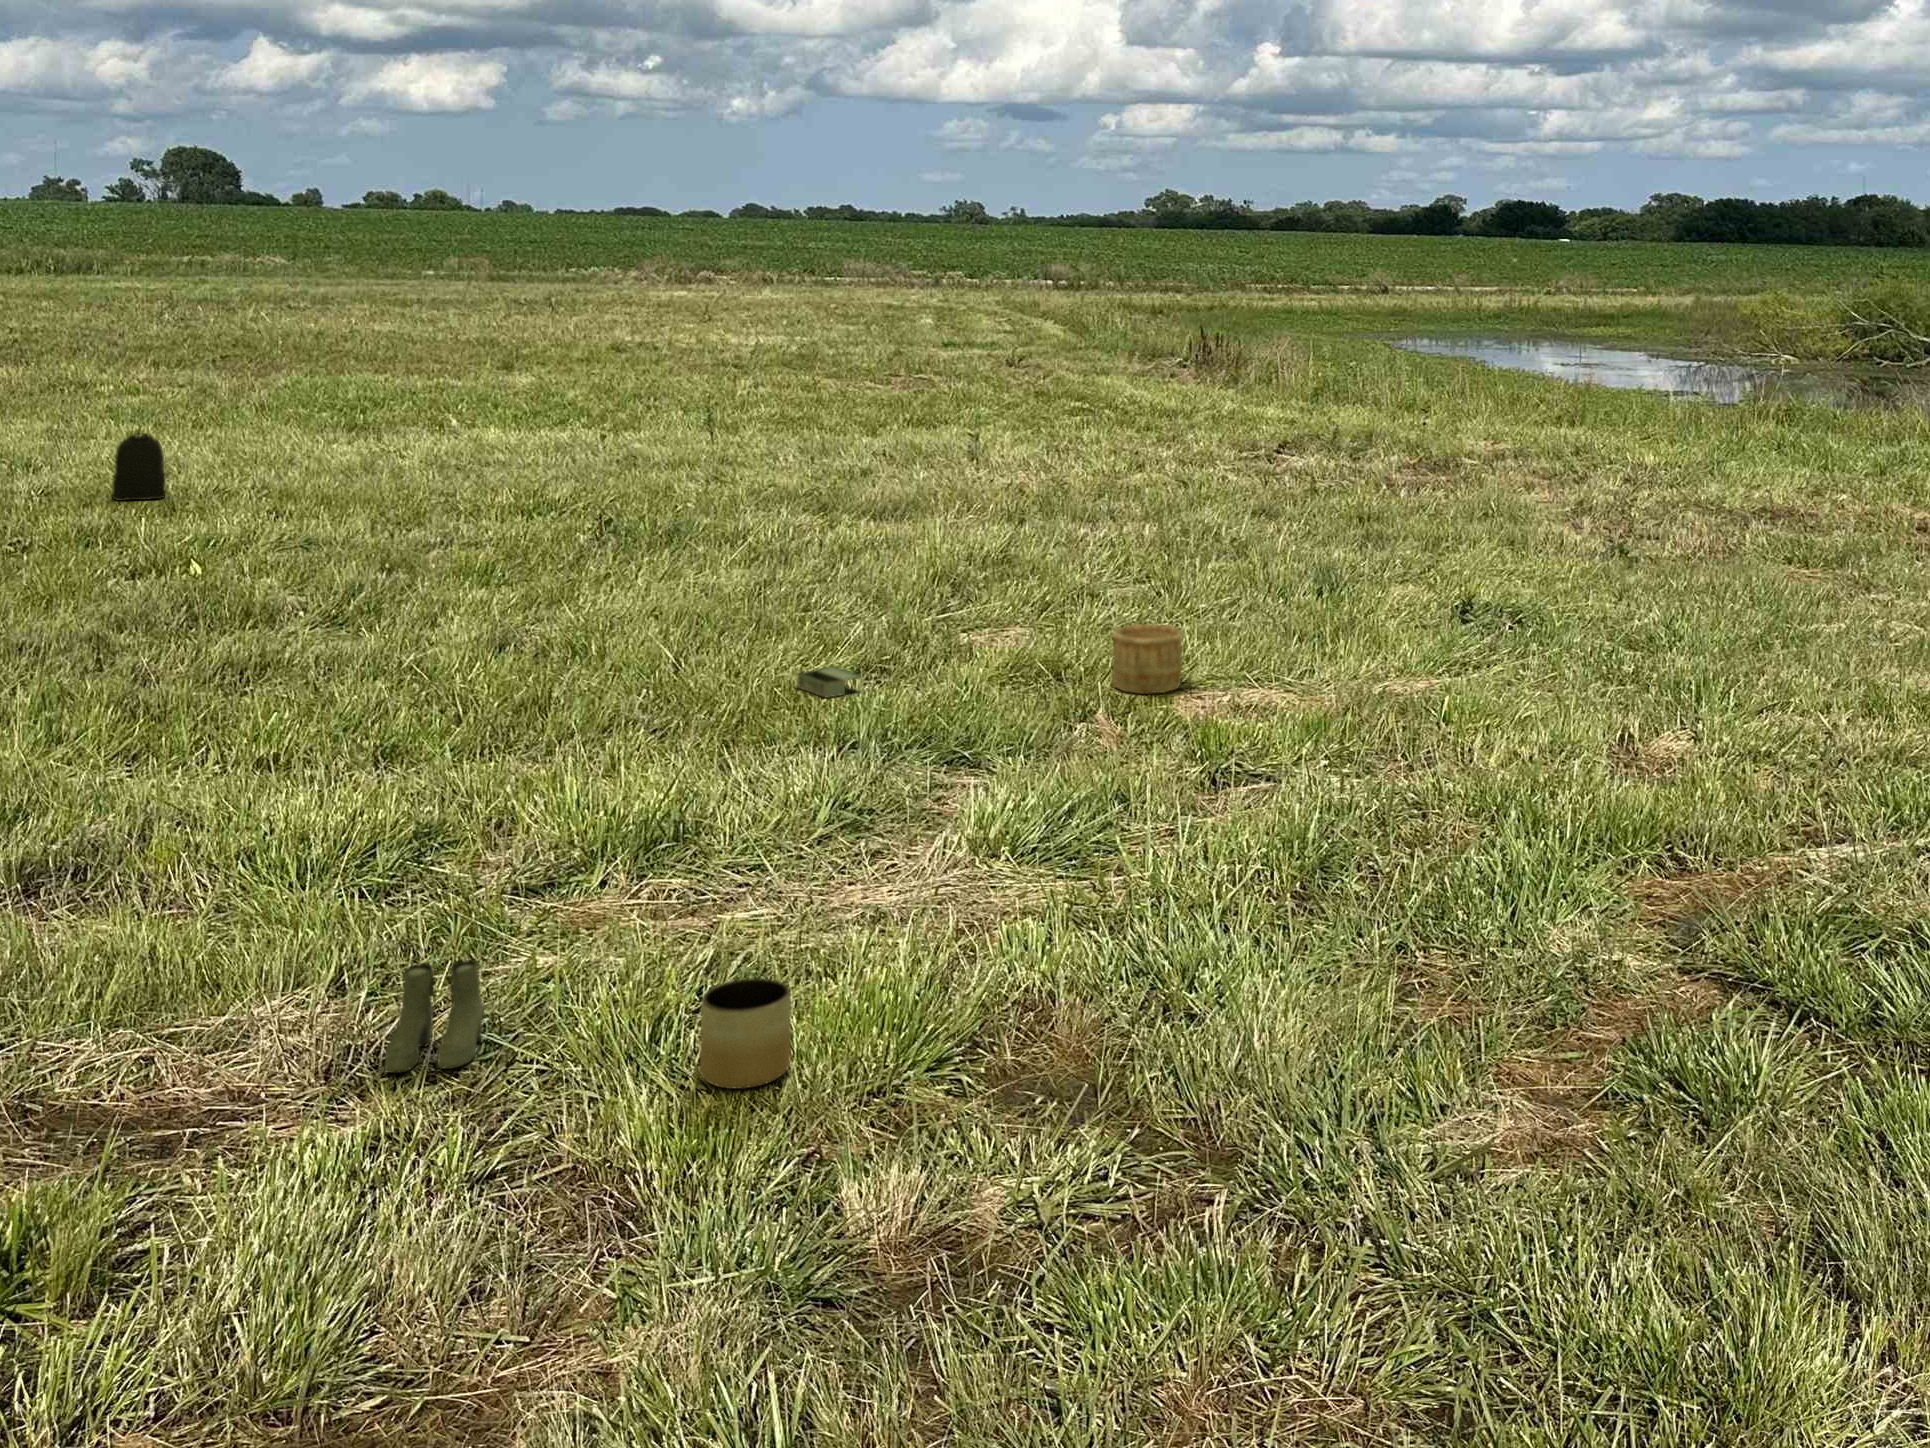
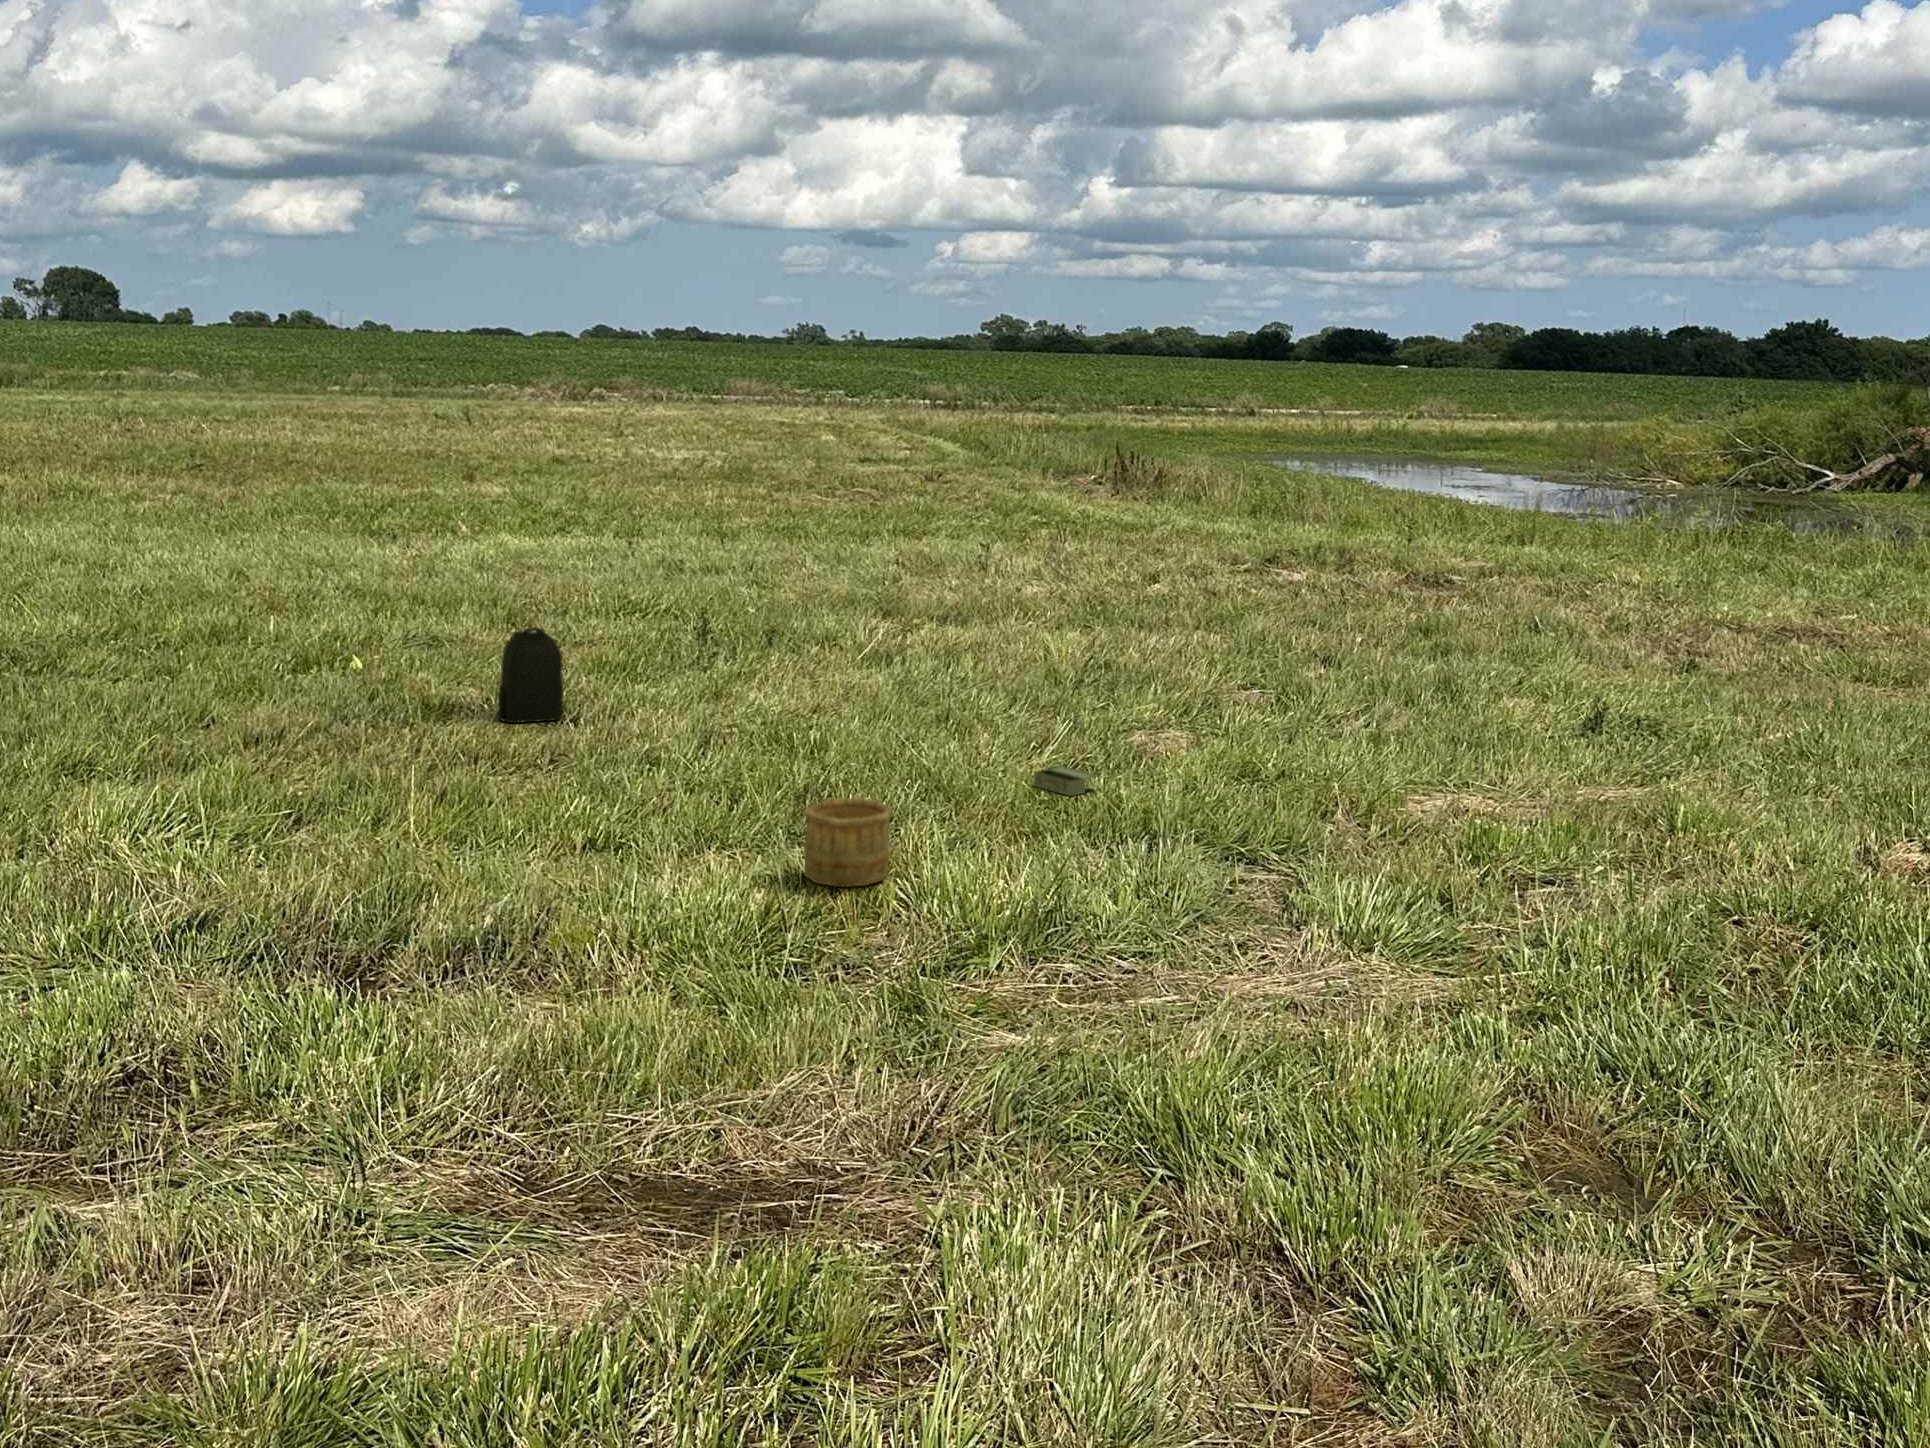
backpack: present [112,433,166,501] -> present [497,627,564,723]
wooden bucket: present [1112,624,1184,694] -> present [803,798,892,887]
boots: present [384,960,484,1073] -> none [989,1036,1067,1144]
planter: present [700,978,791,1089] -> none [1290,1057,1375,1165]

